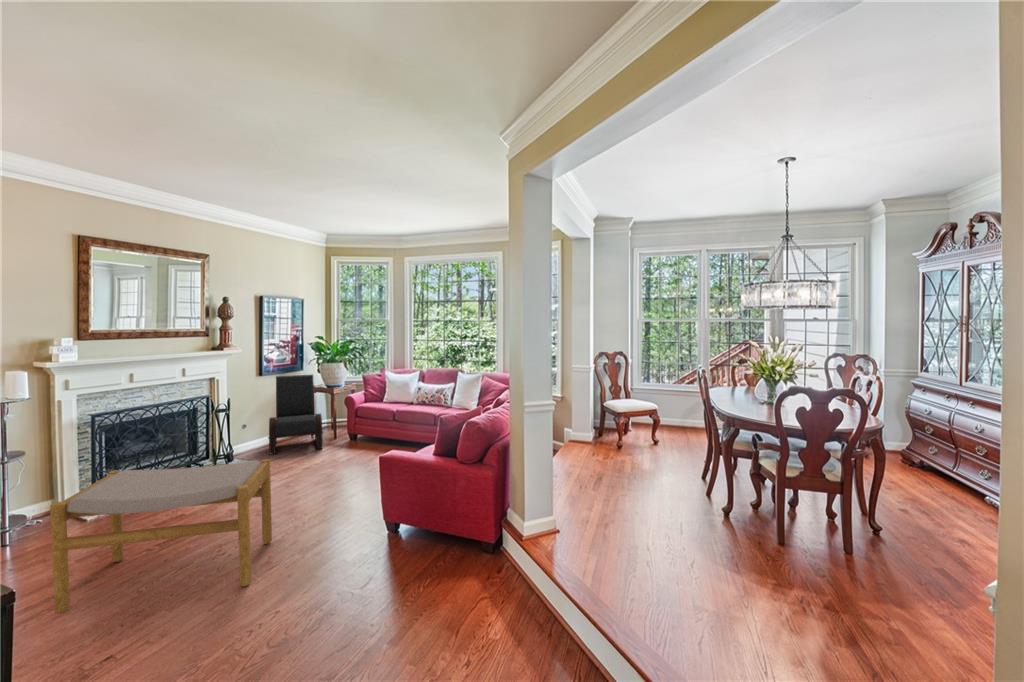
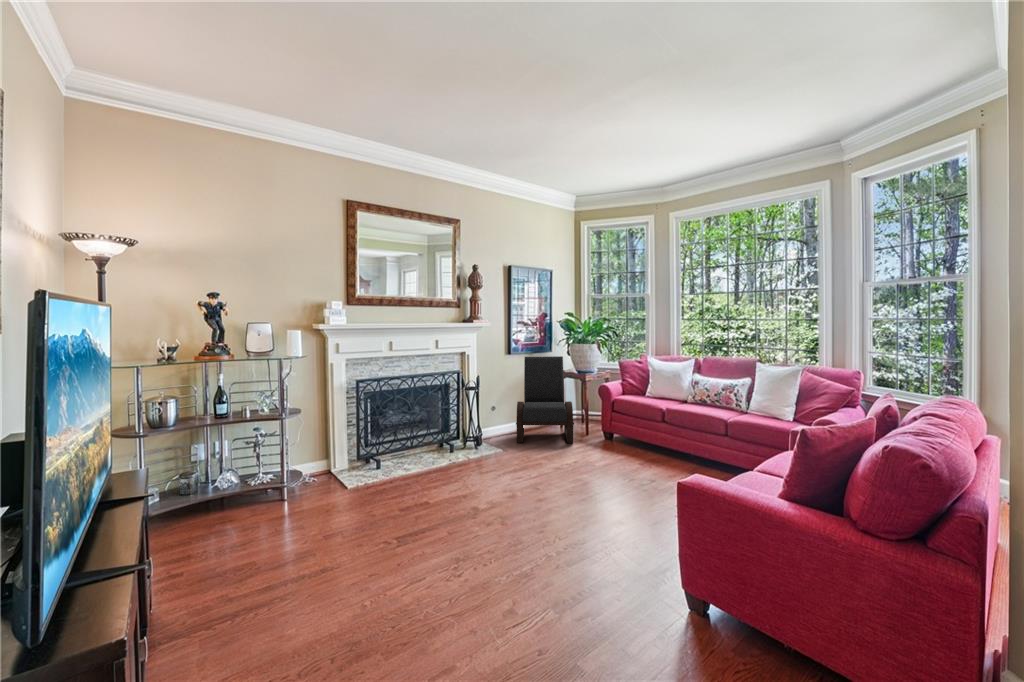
footstool: present [50,459,272,613] -> none [272,436,514,633]

